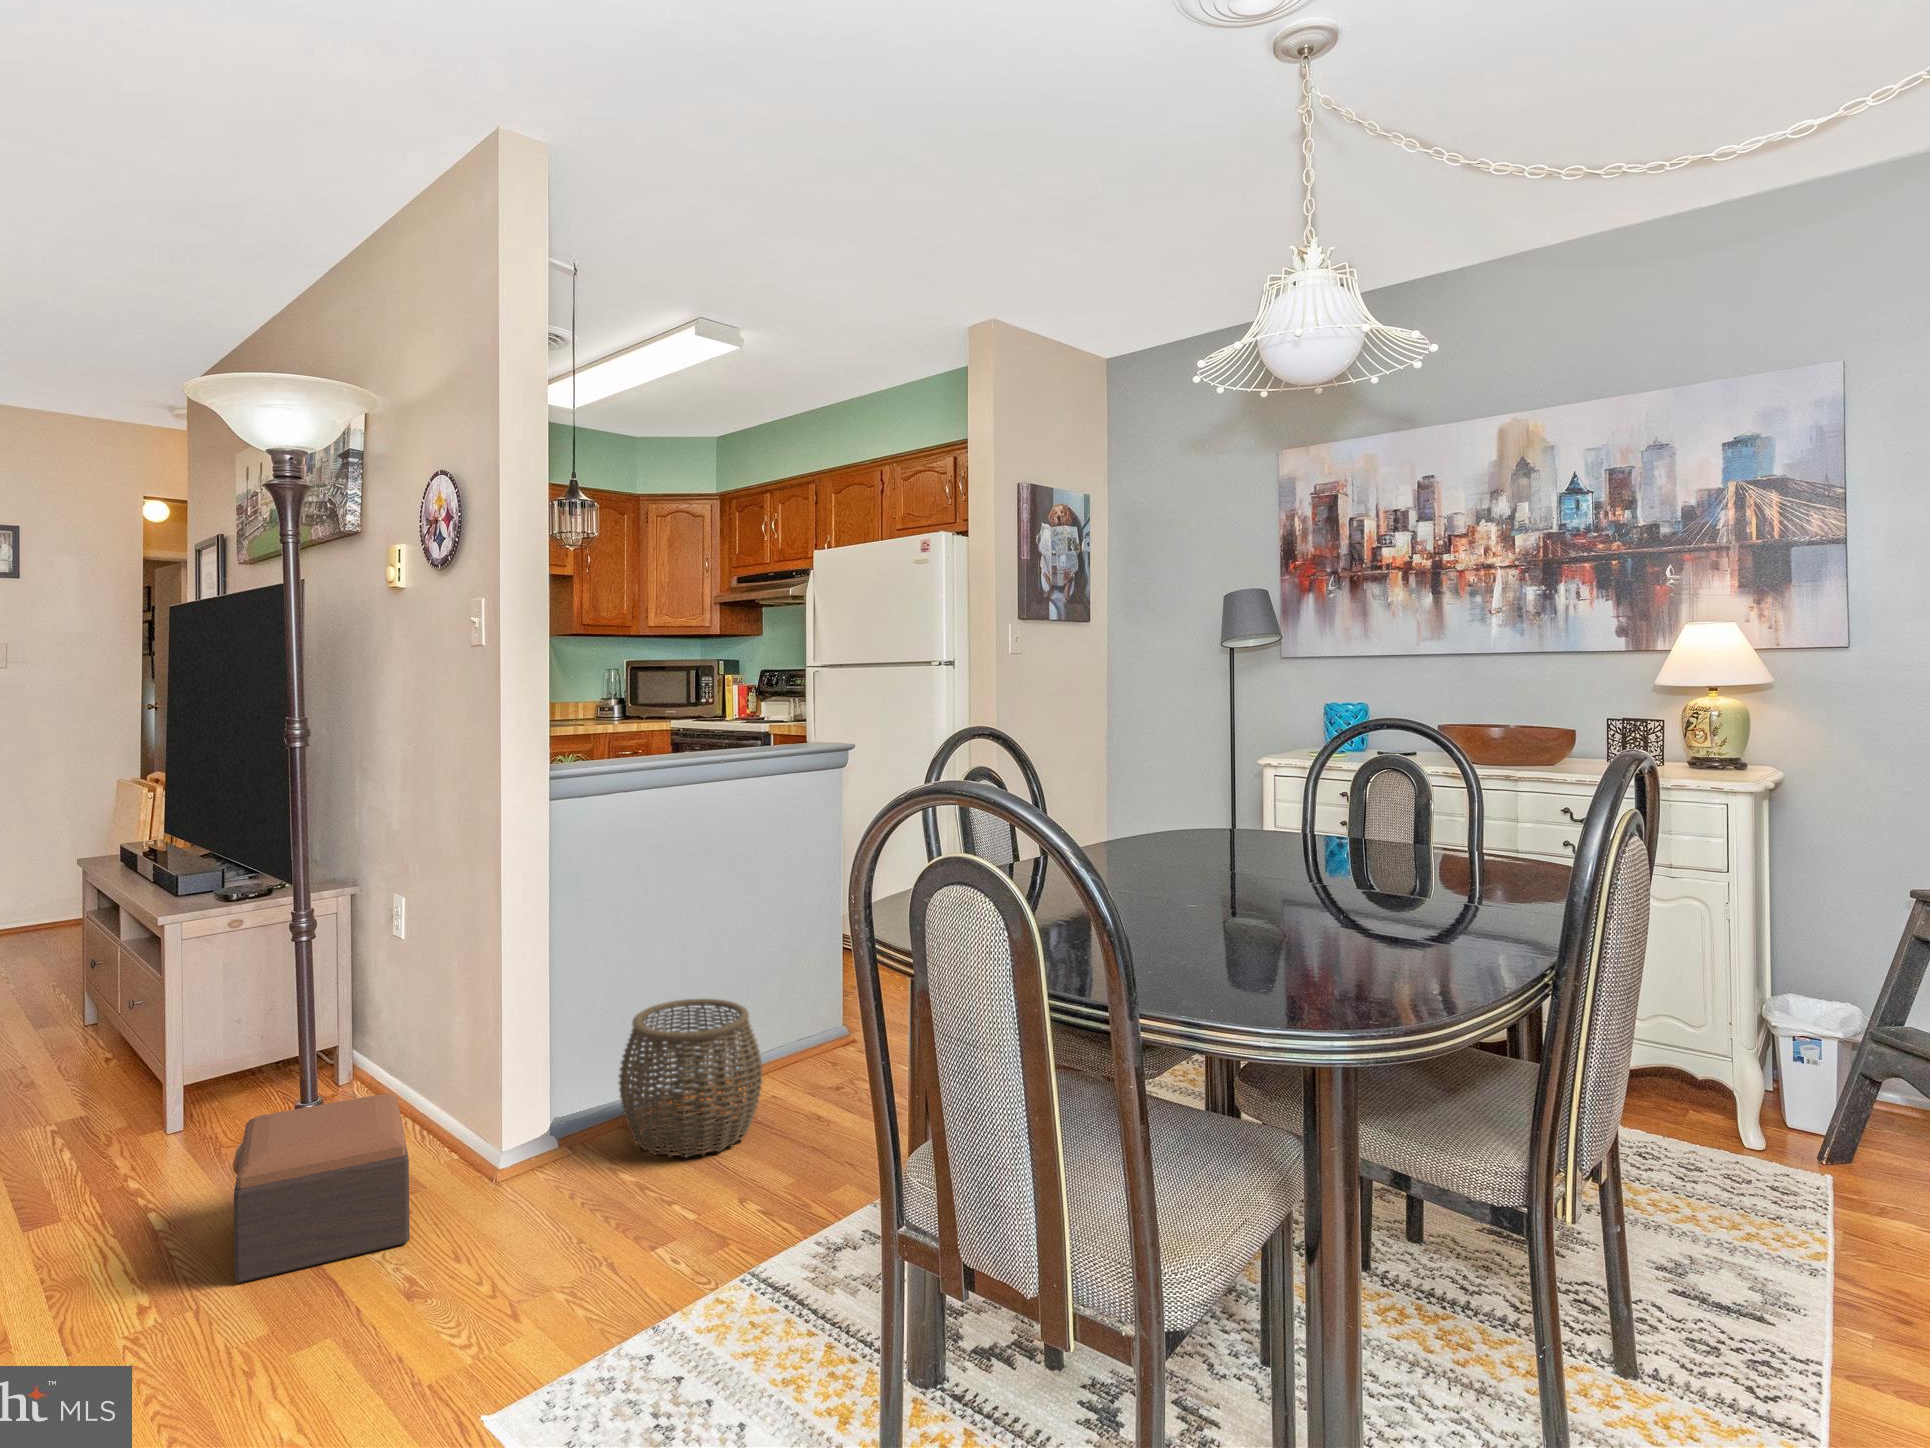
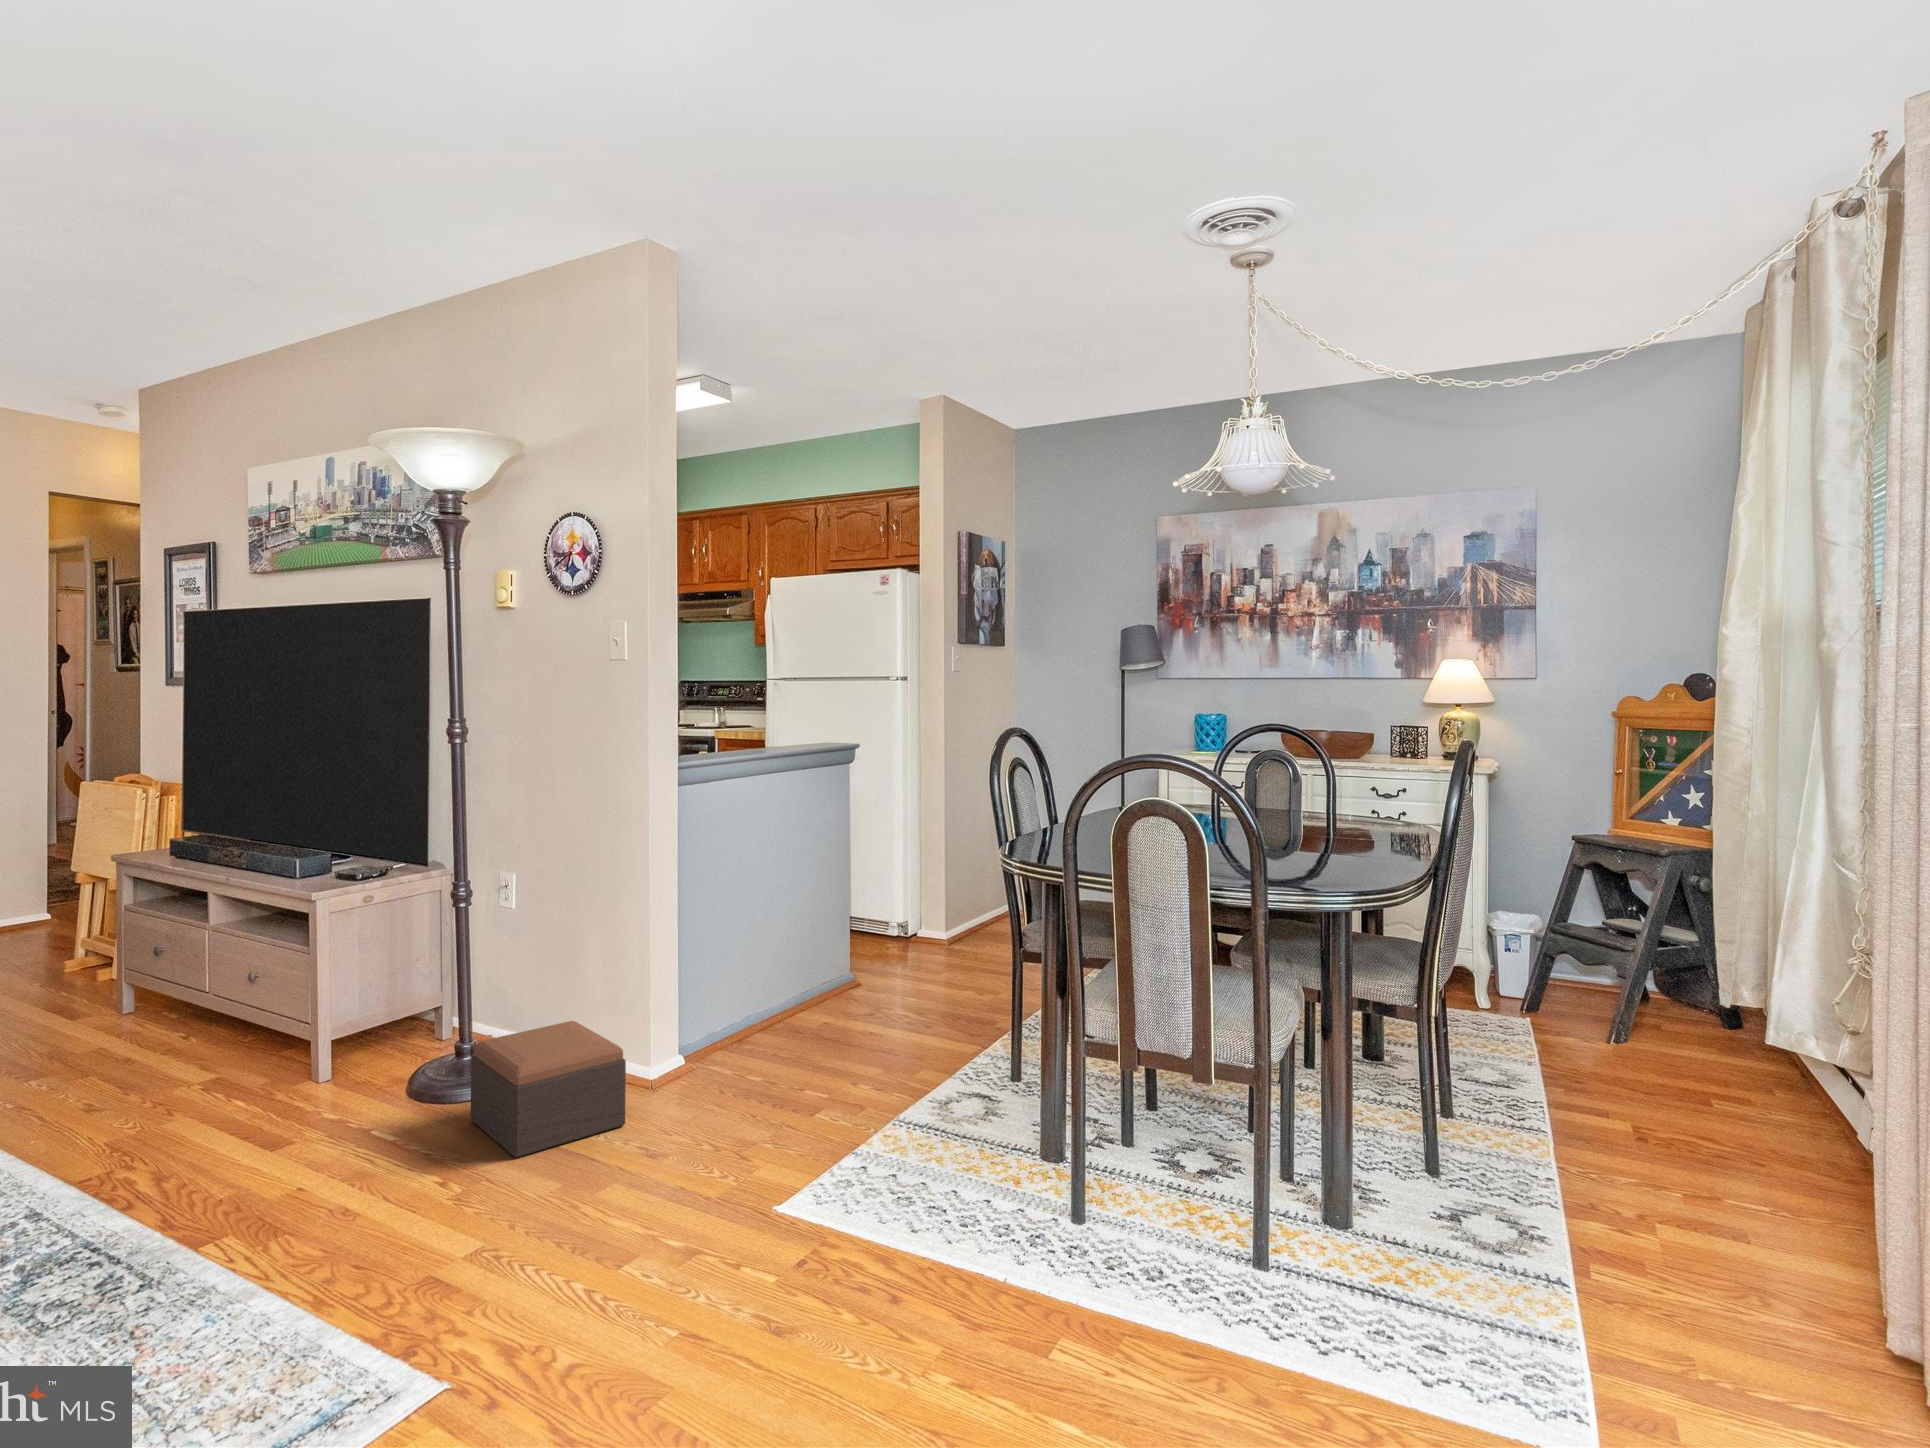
woven basket: present [619,999,763,1157] -> none [725,944,837,1062]

